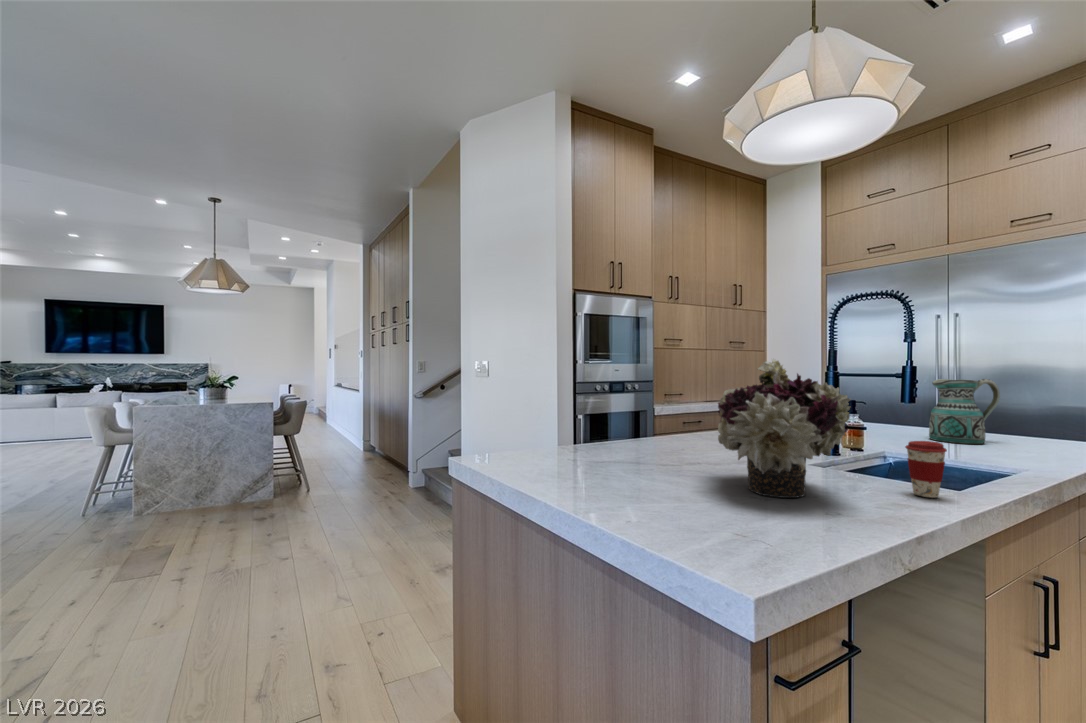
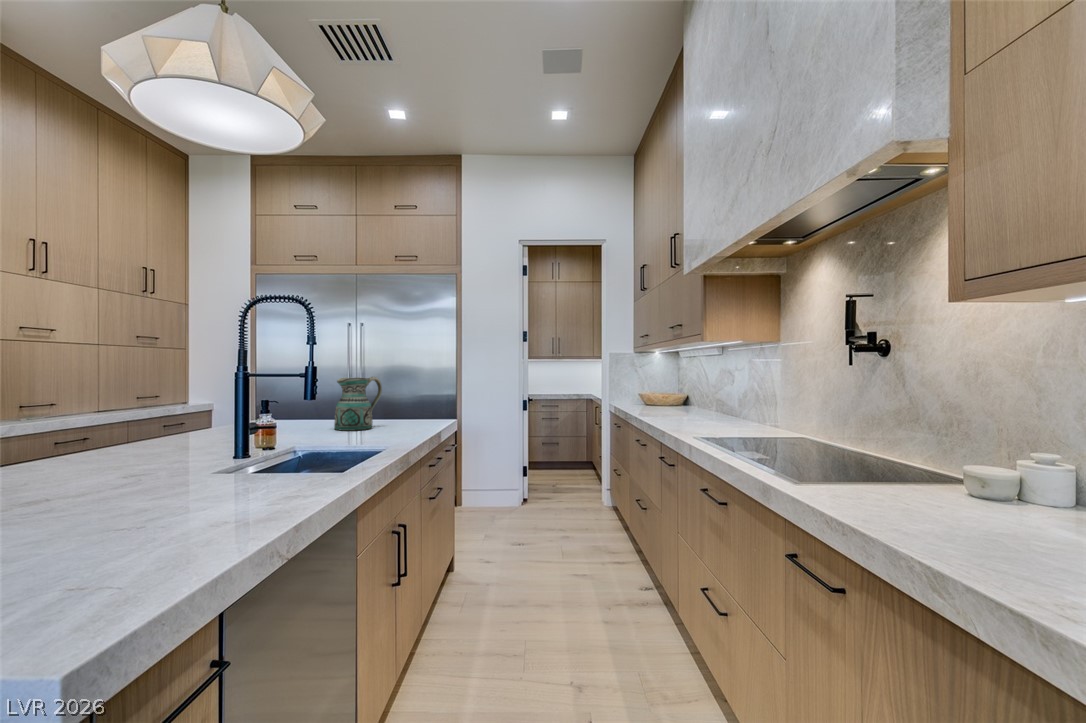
flower arrangement: present [718,359,851,498] -> none [55,357,241,527]
coffee cup: present [905,441,947,498] -> none [298,434,331,485]

